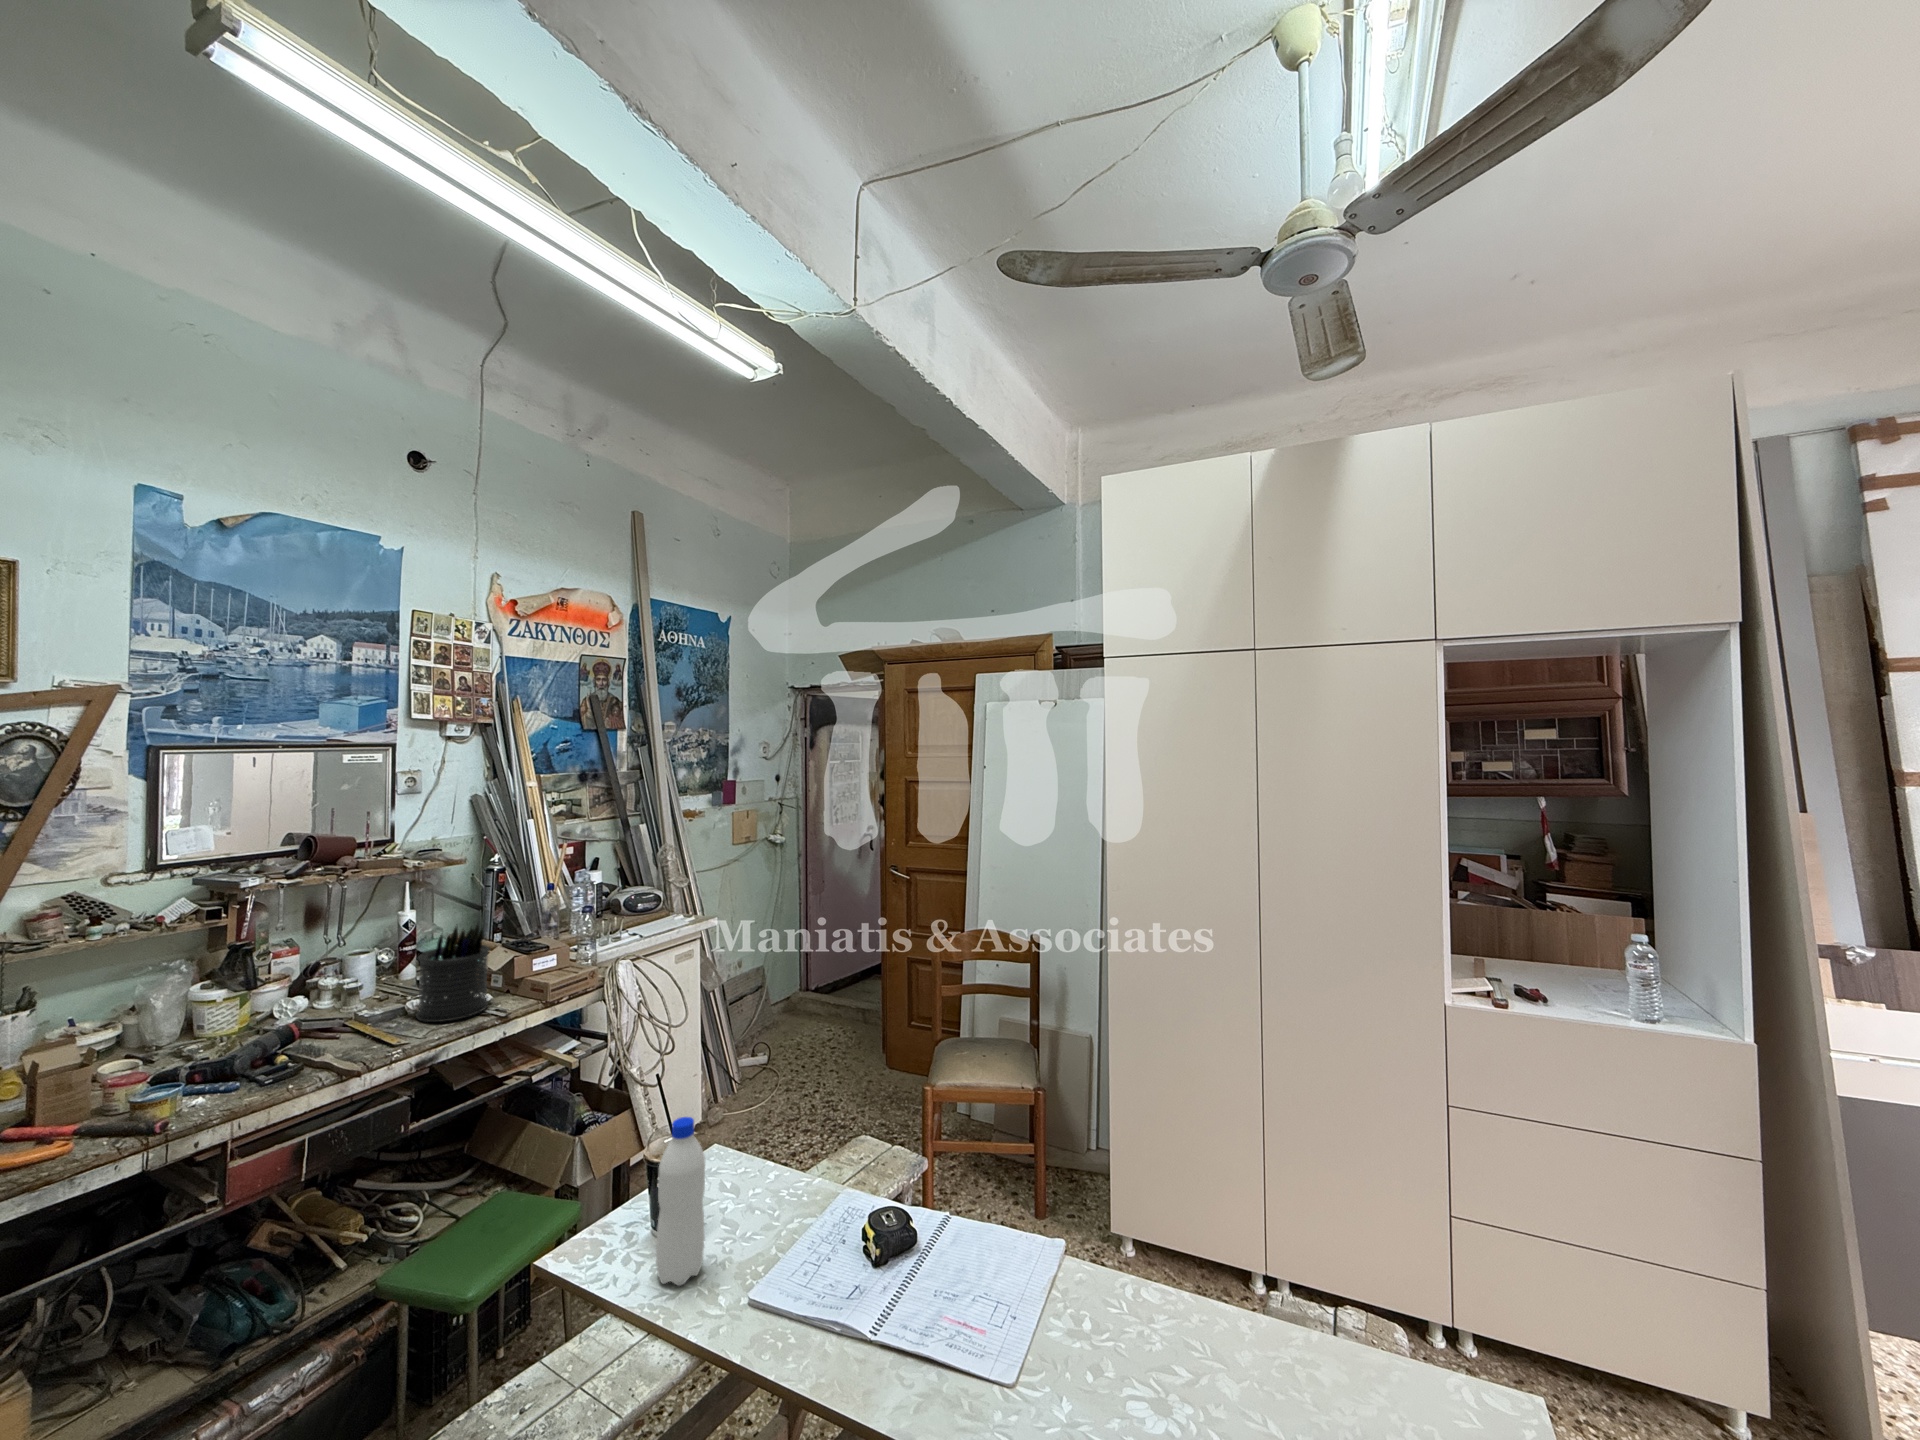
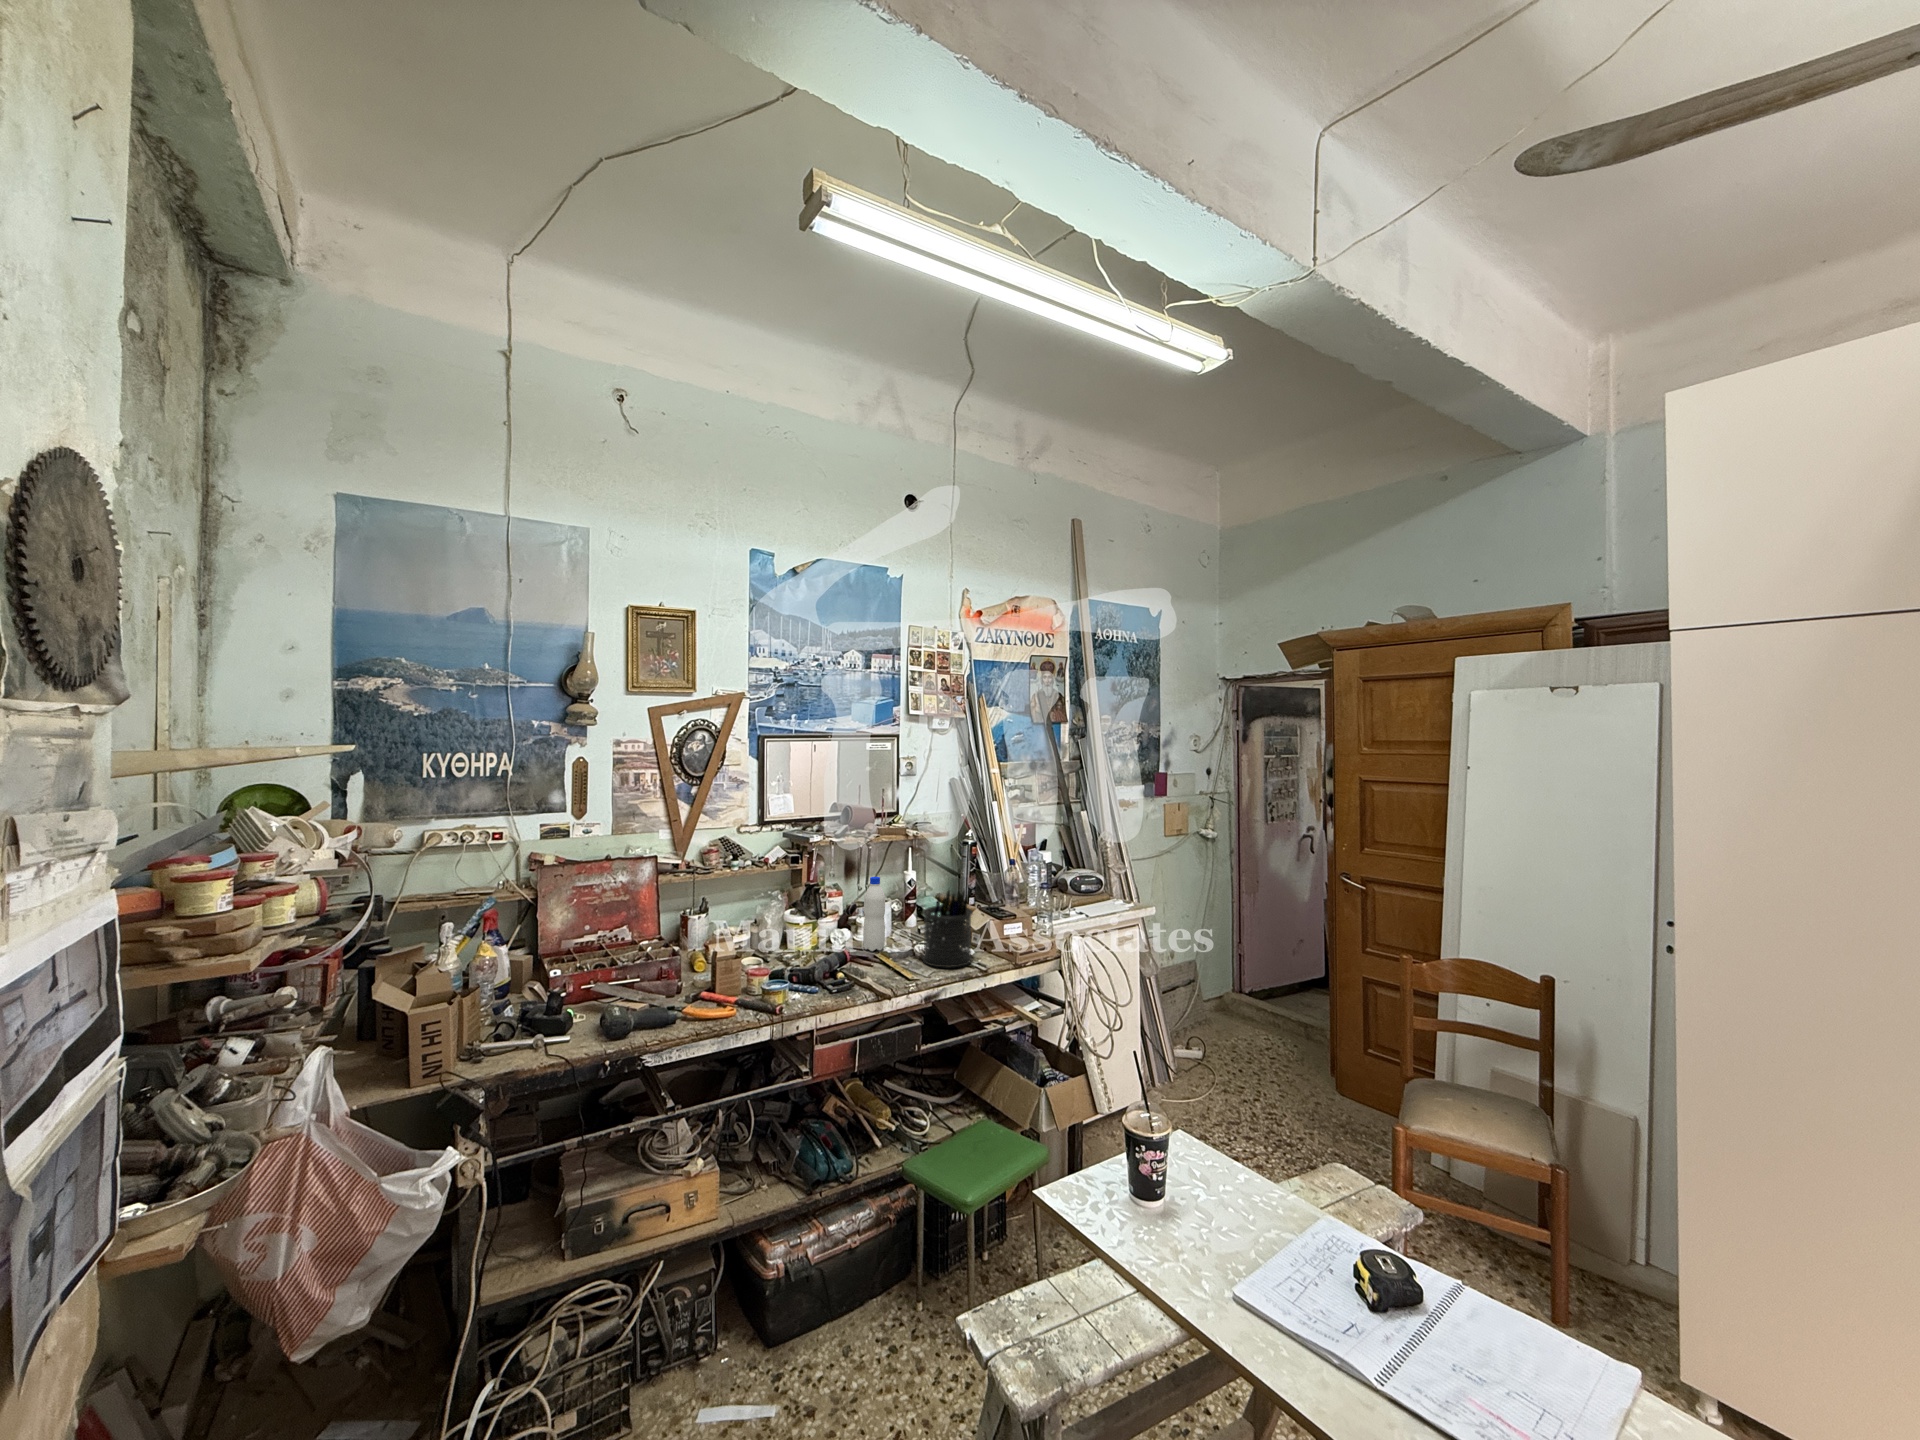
water bottle: present [656,1117,705,1286] -> present [863,877,885,951]

